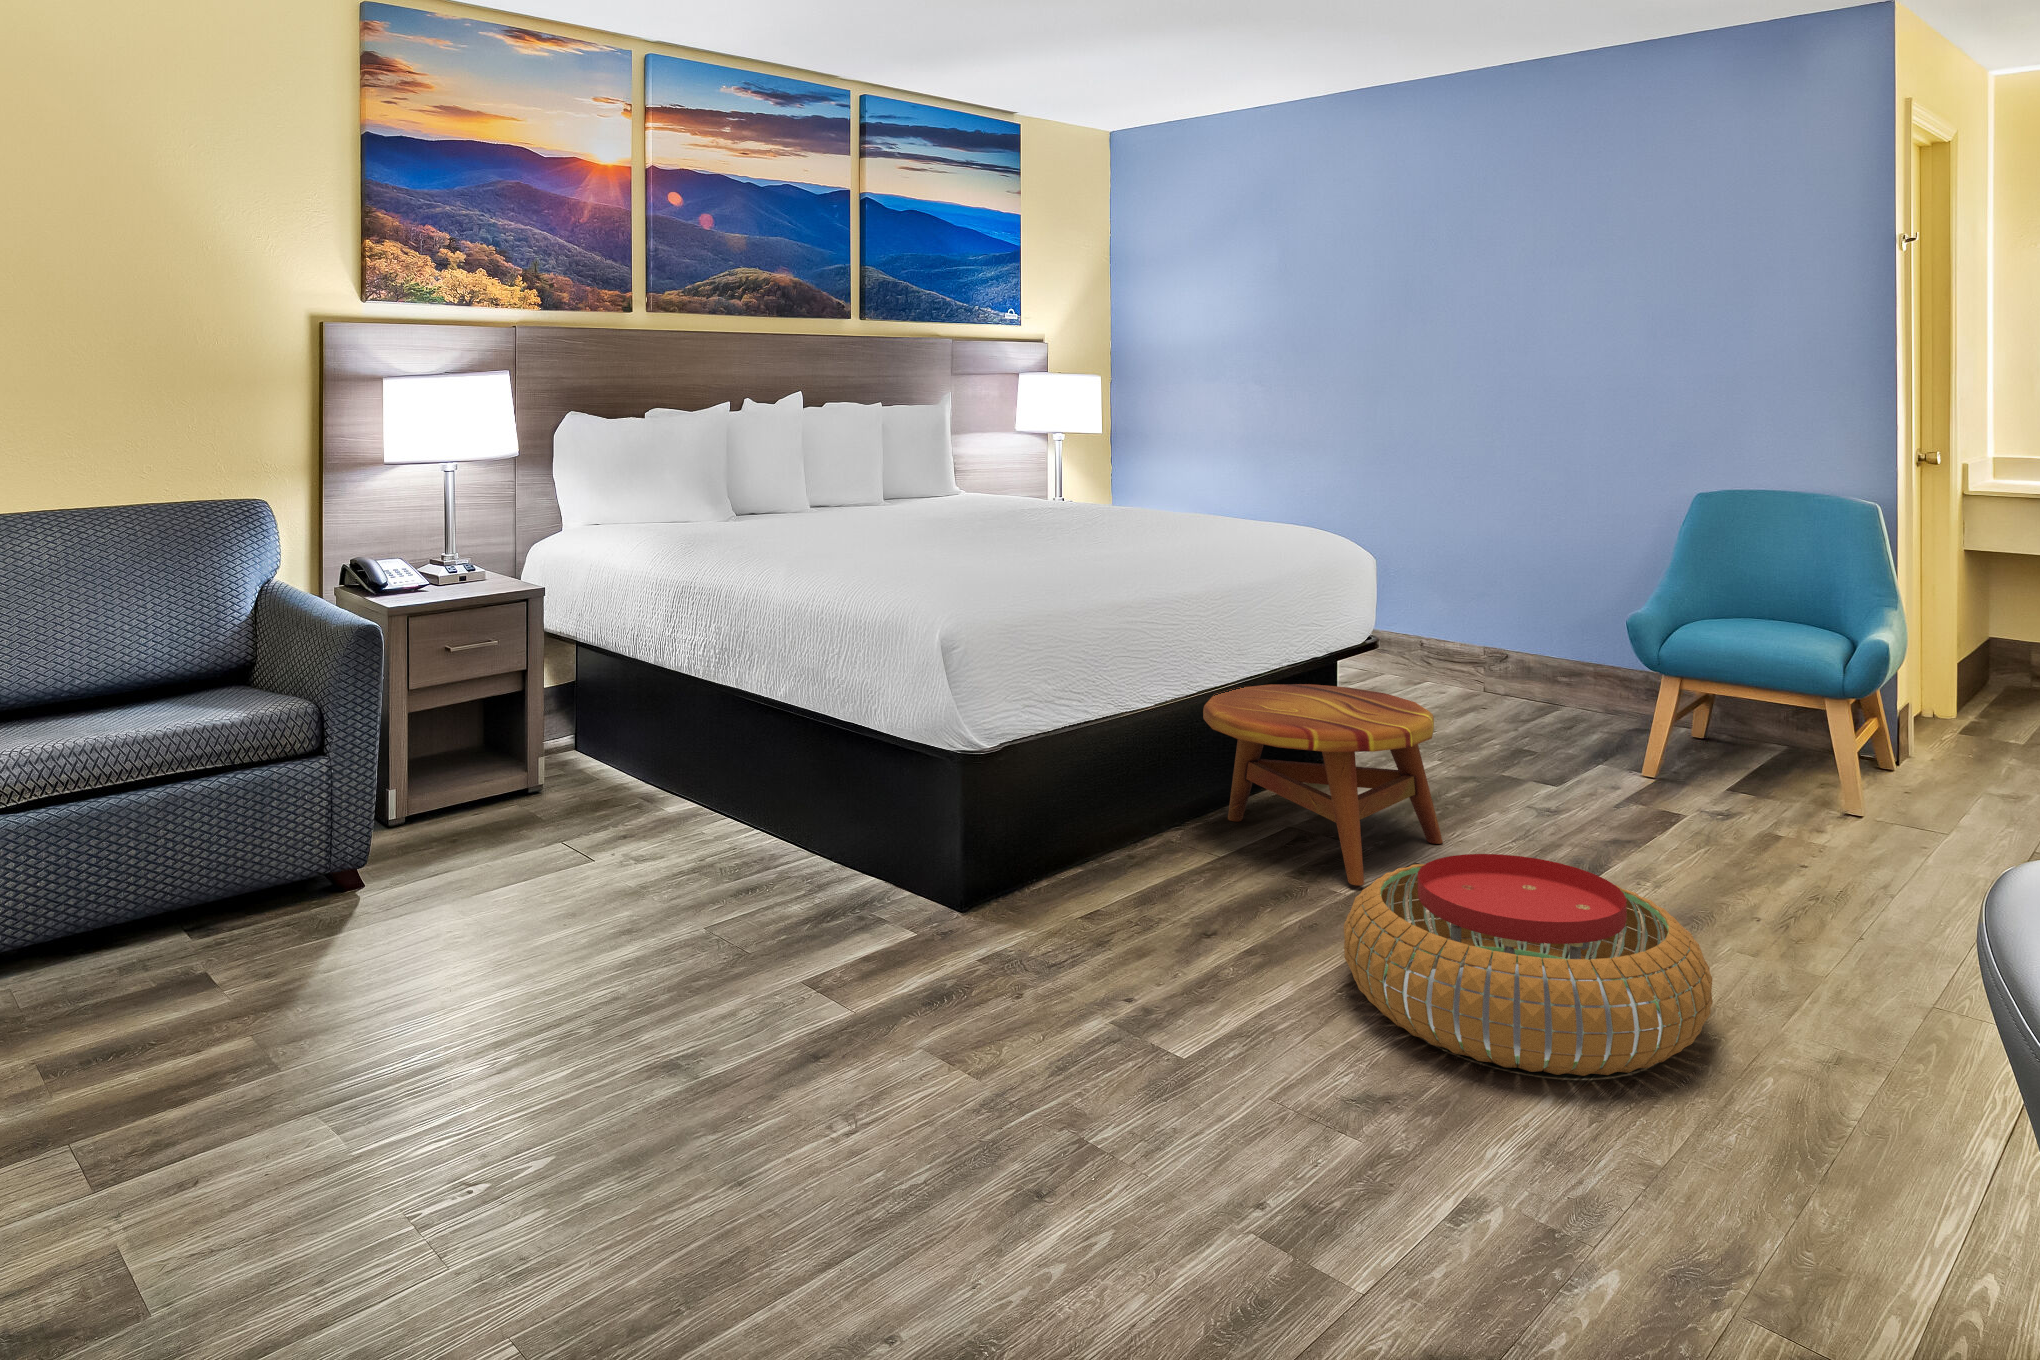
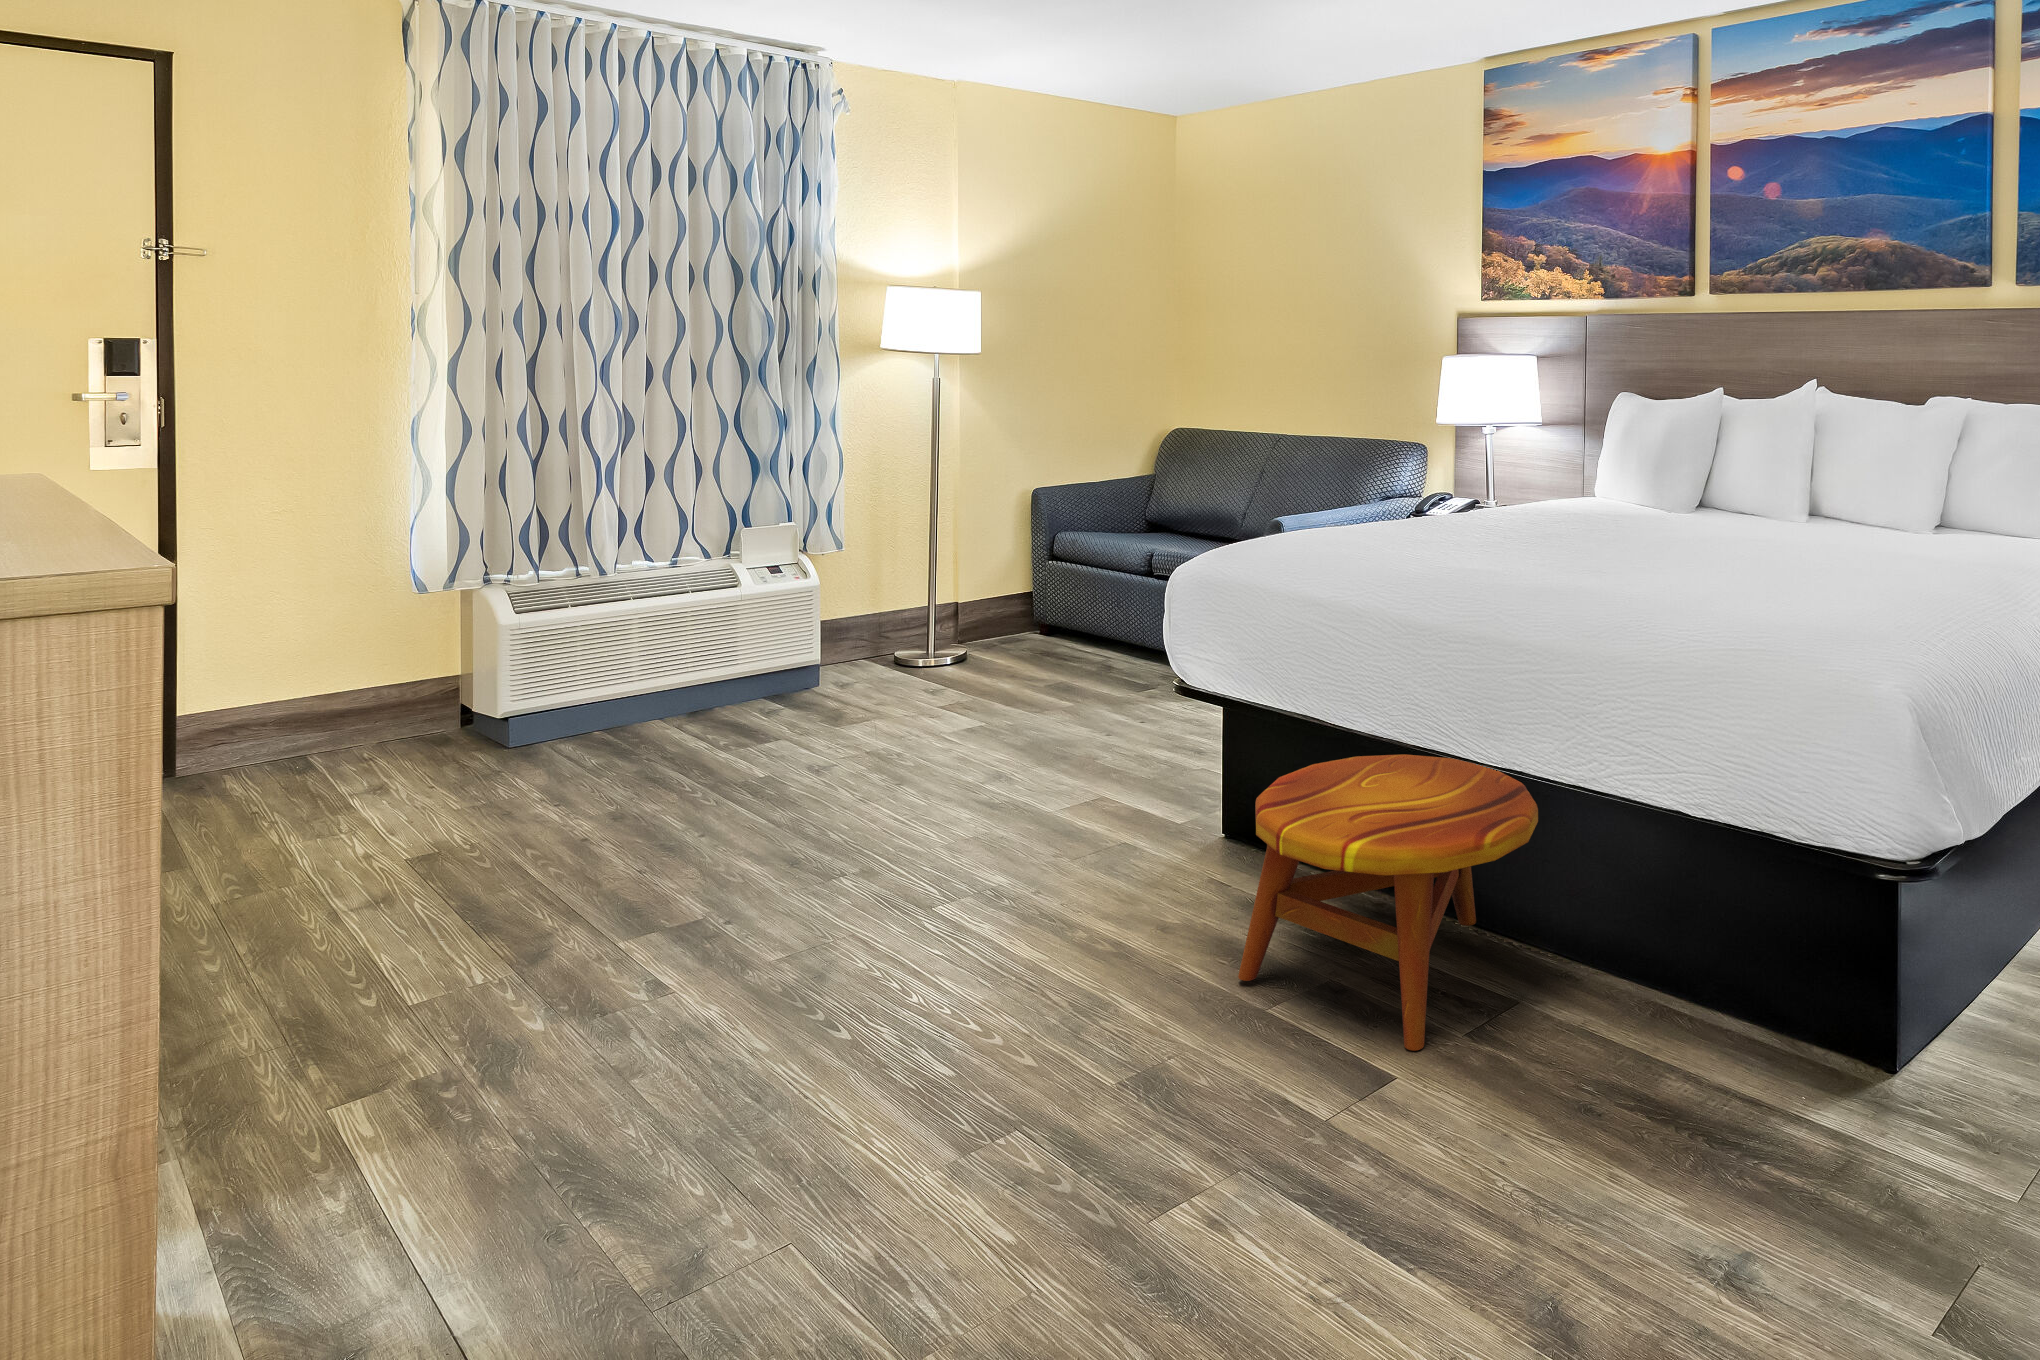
pouf: present [1344,854,1713,1076] -> none [722,879,1099,1134]

